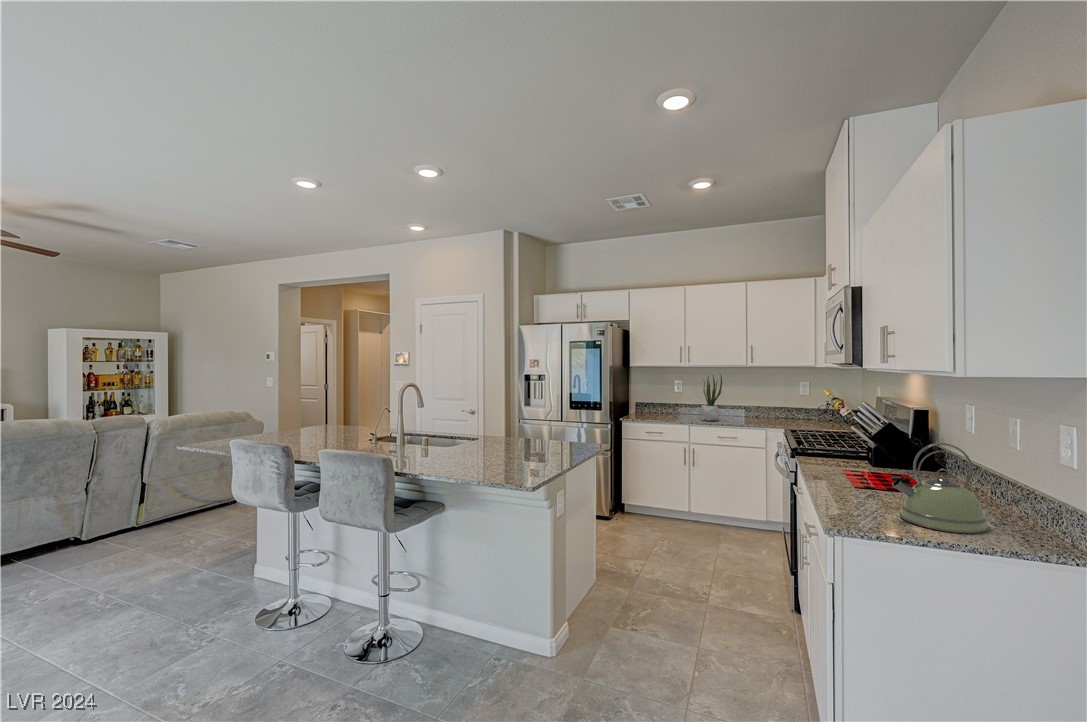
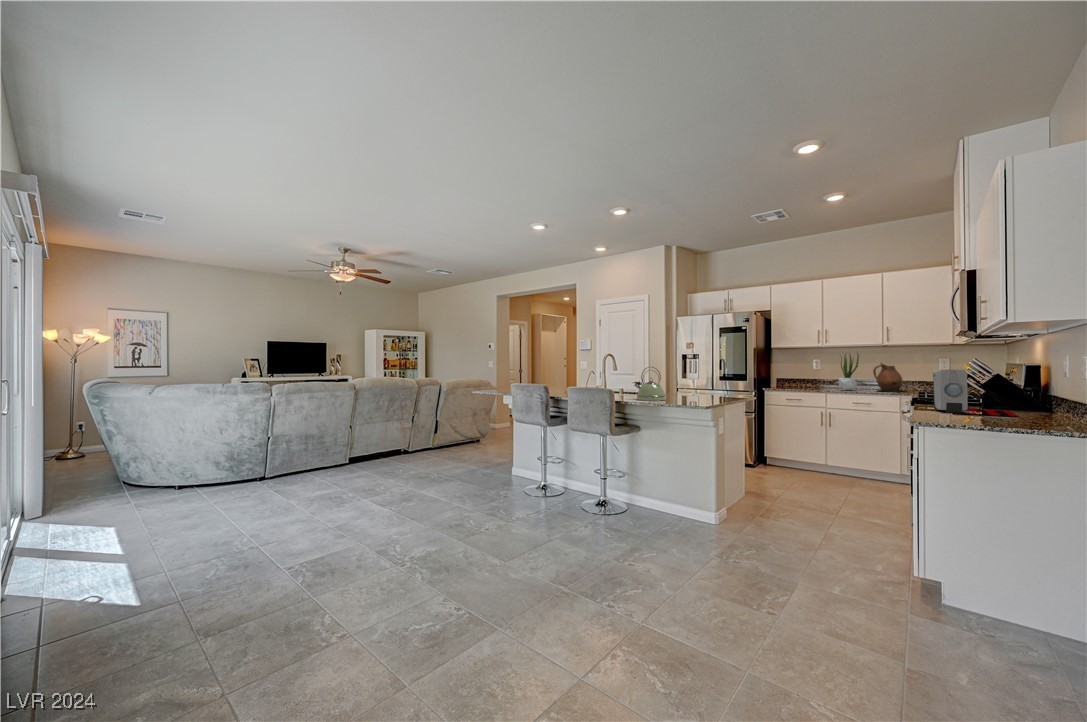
ceramic pitcher: none [737,388,773,424] -> present [873,363,903,392]
soap dispenser: none [822,420,866,481] -> present [933,369,968,413]
kettle: present [890,443,989,534] -> present [634,367,666,401]

